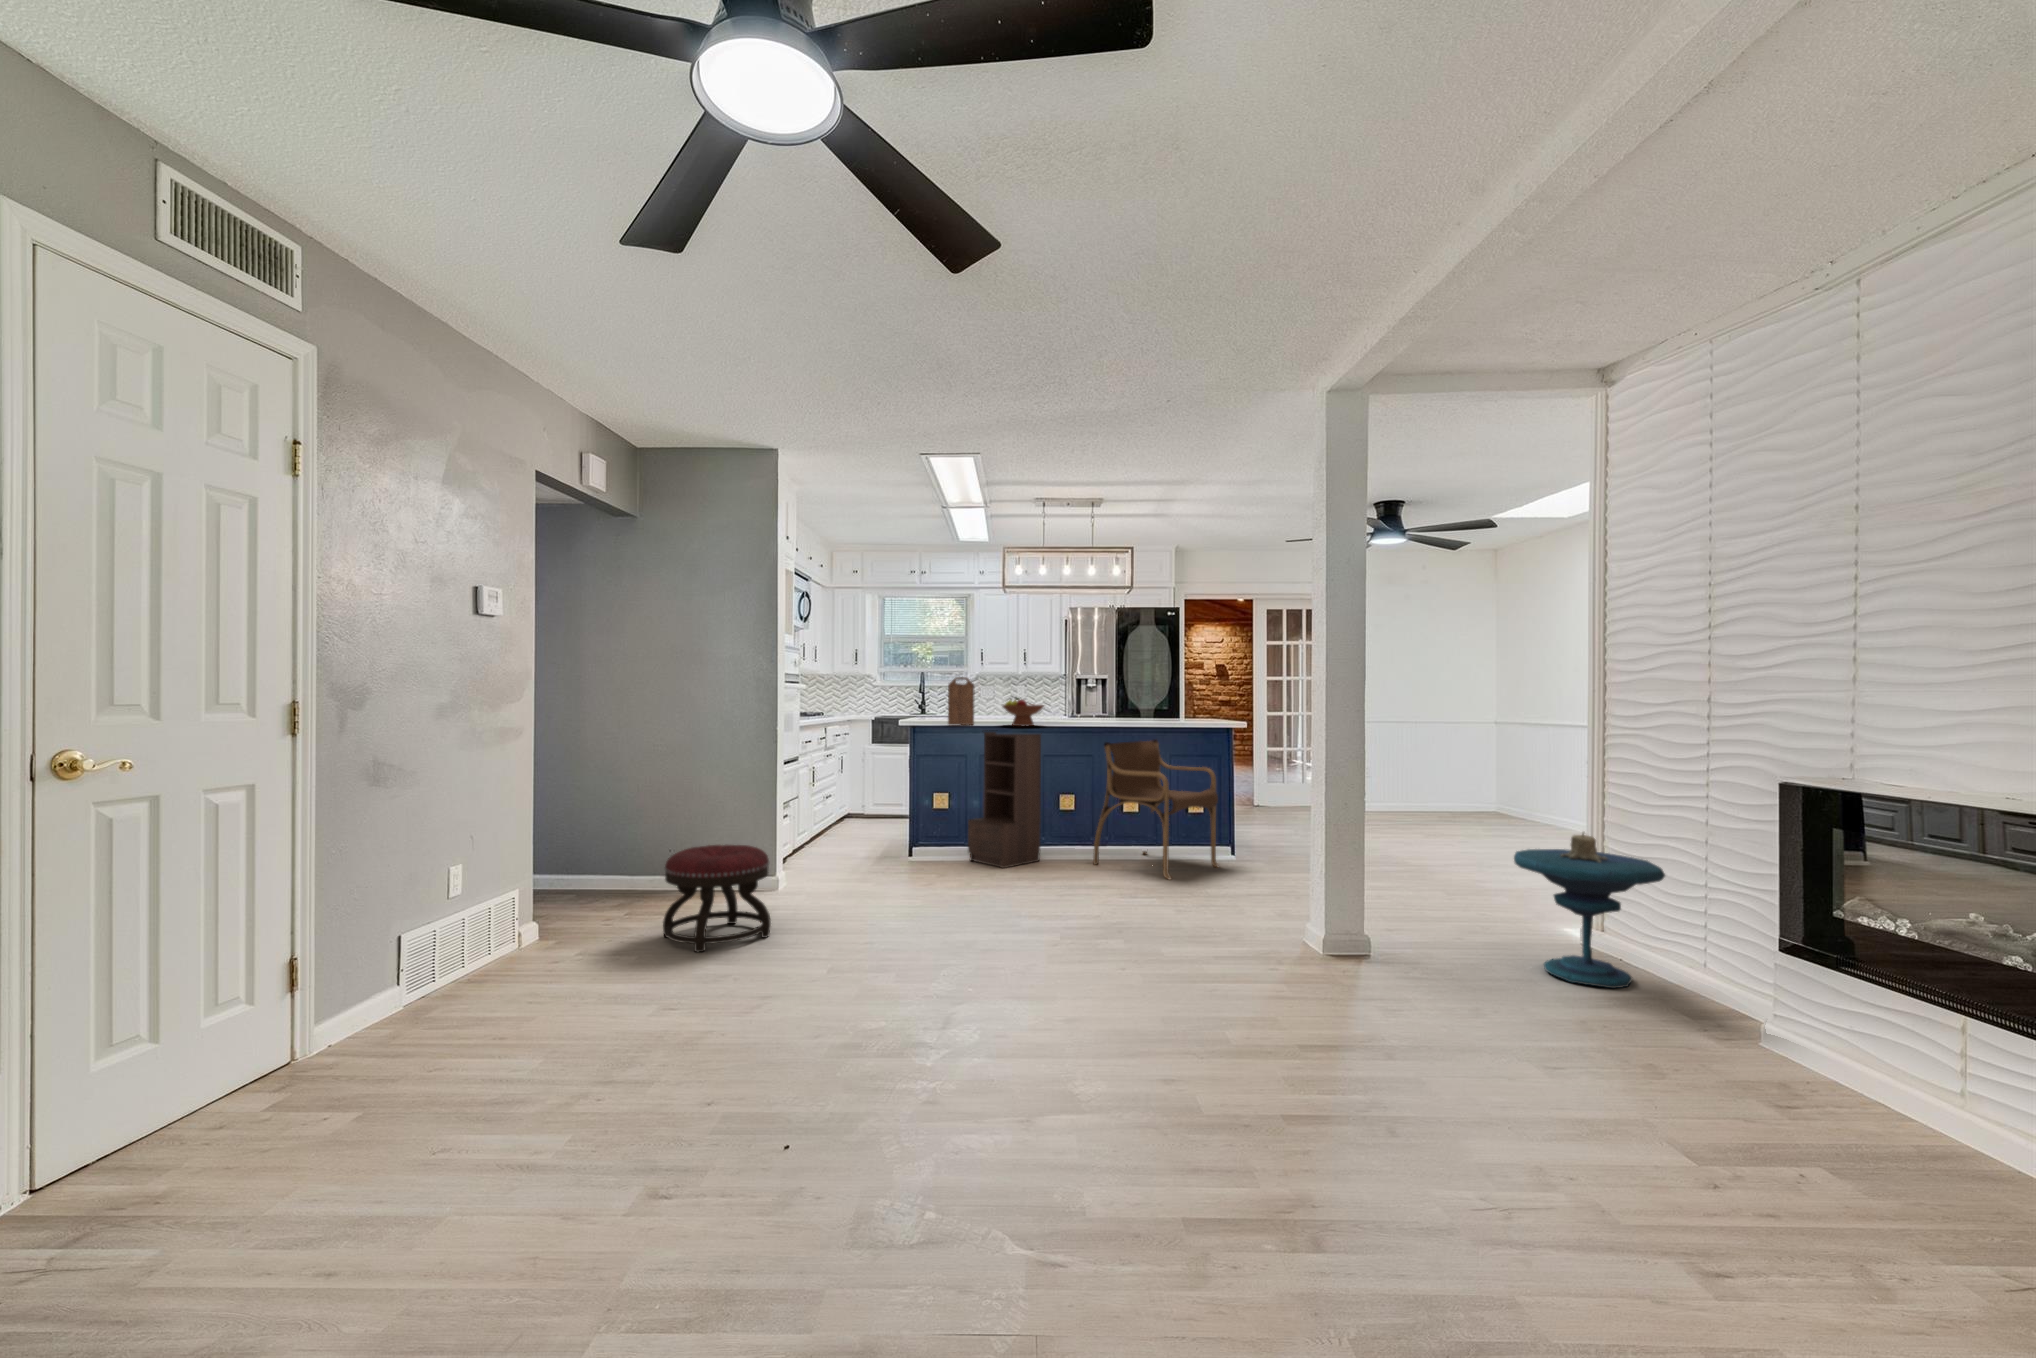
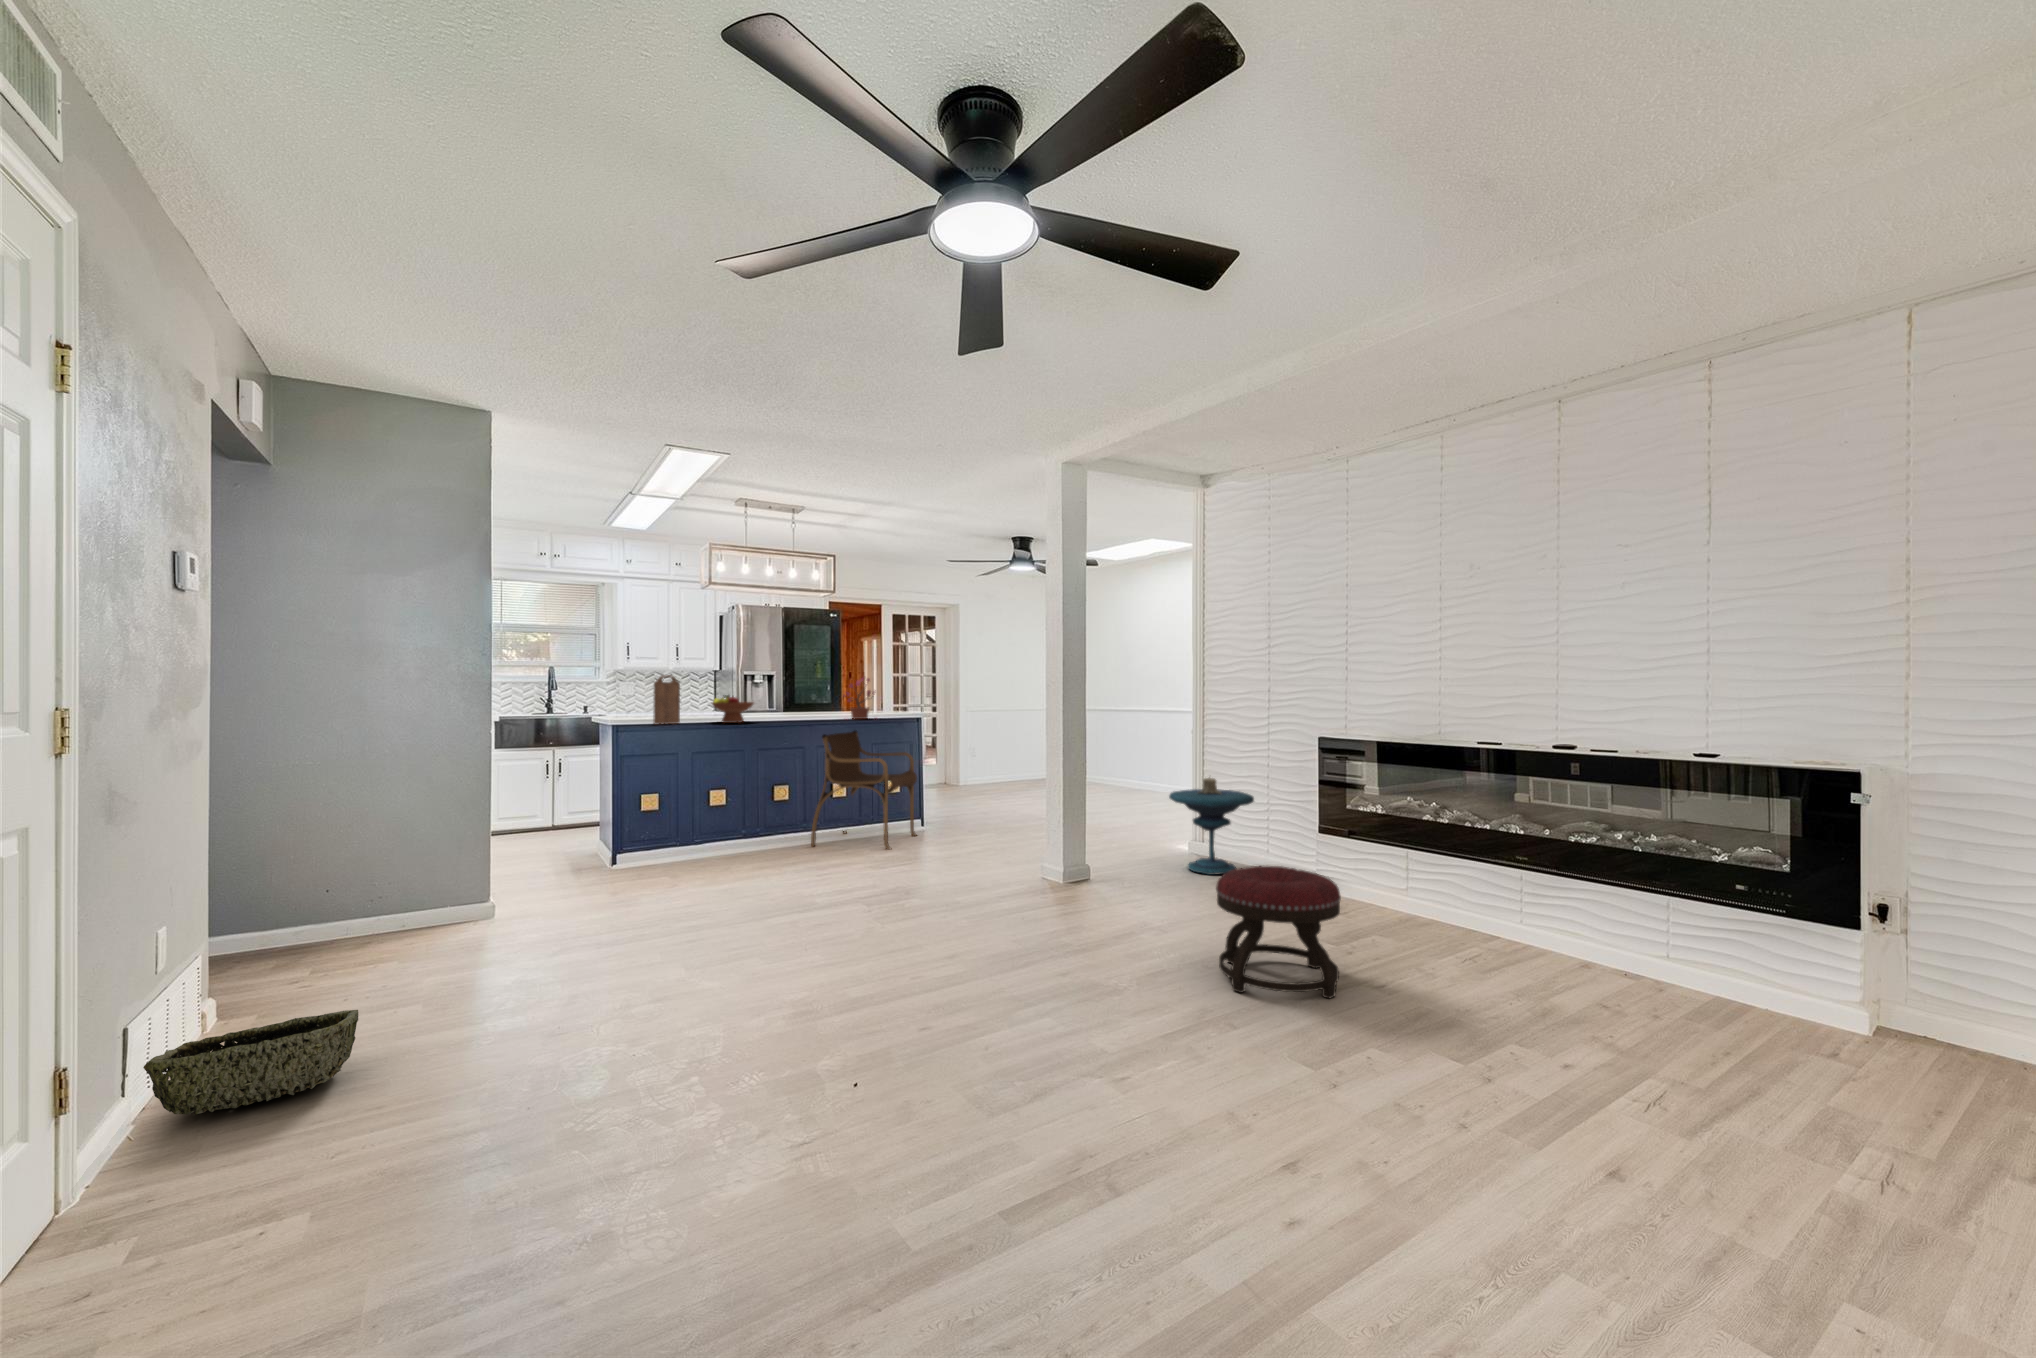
potted plant: none [1143,679,1182,727] -> present [844,678,875,719]
bookshelf: present [968,730,1041,868] -> none [685,727,759,860]
ottoman: present [663,845,771,952] -> present [1216,866,1341,999]
woven basket: none [397,952,544,1015] -> present [143,1010,358,1114]

